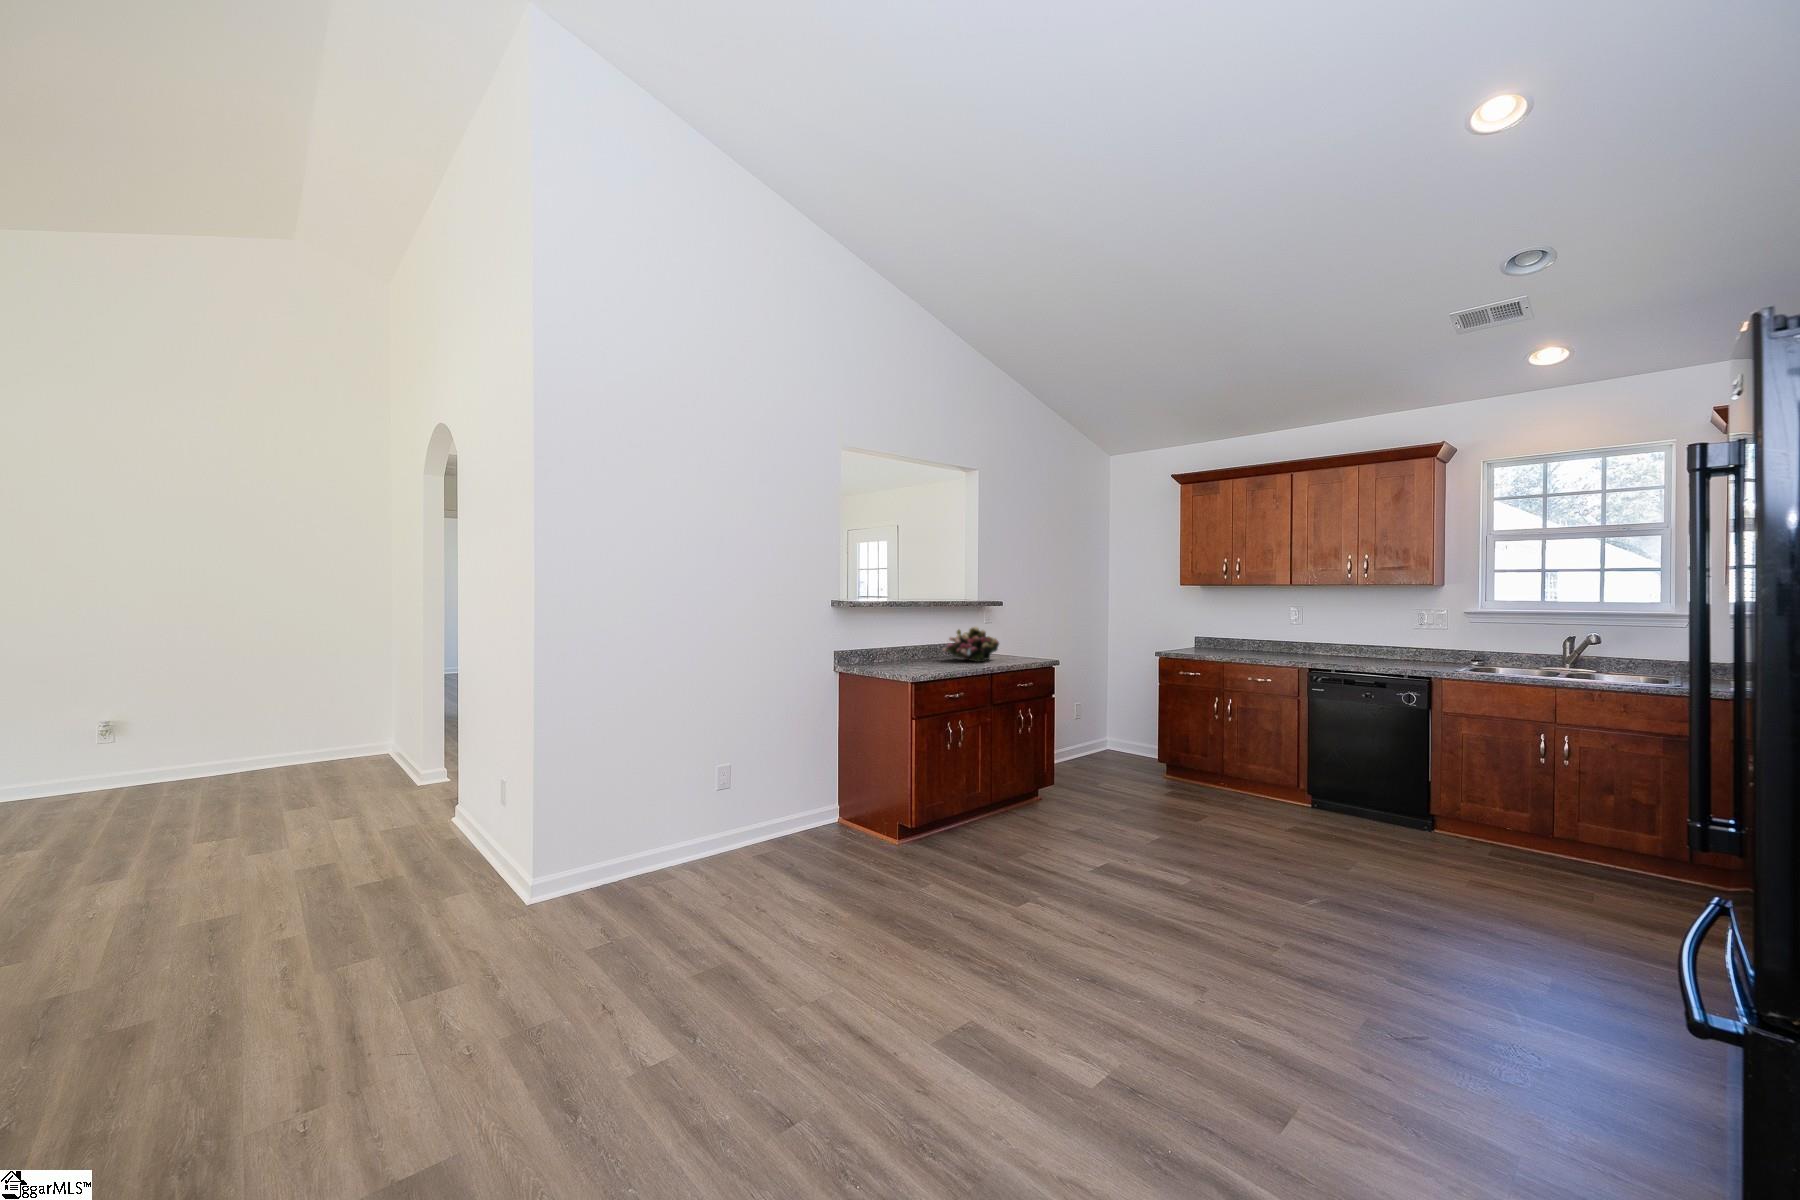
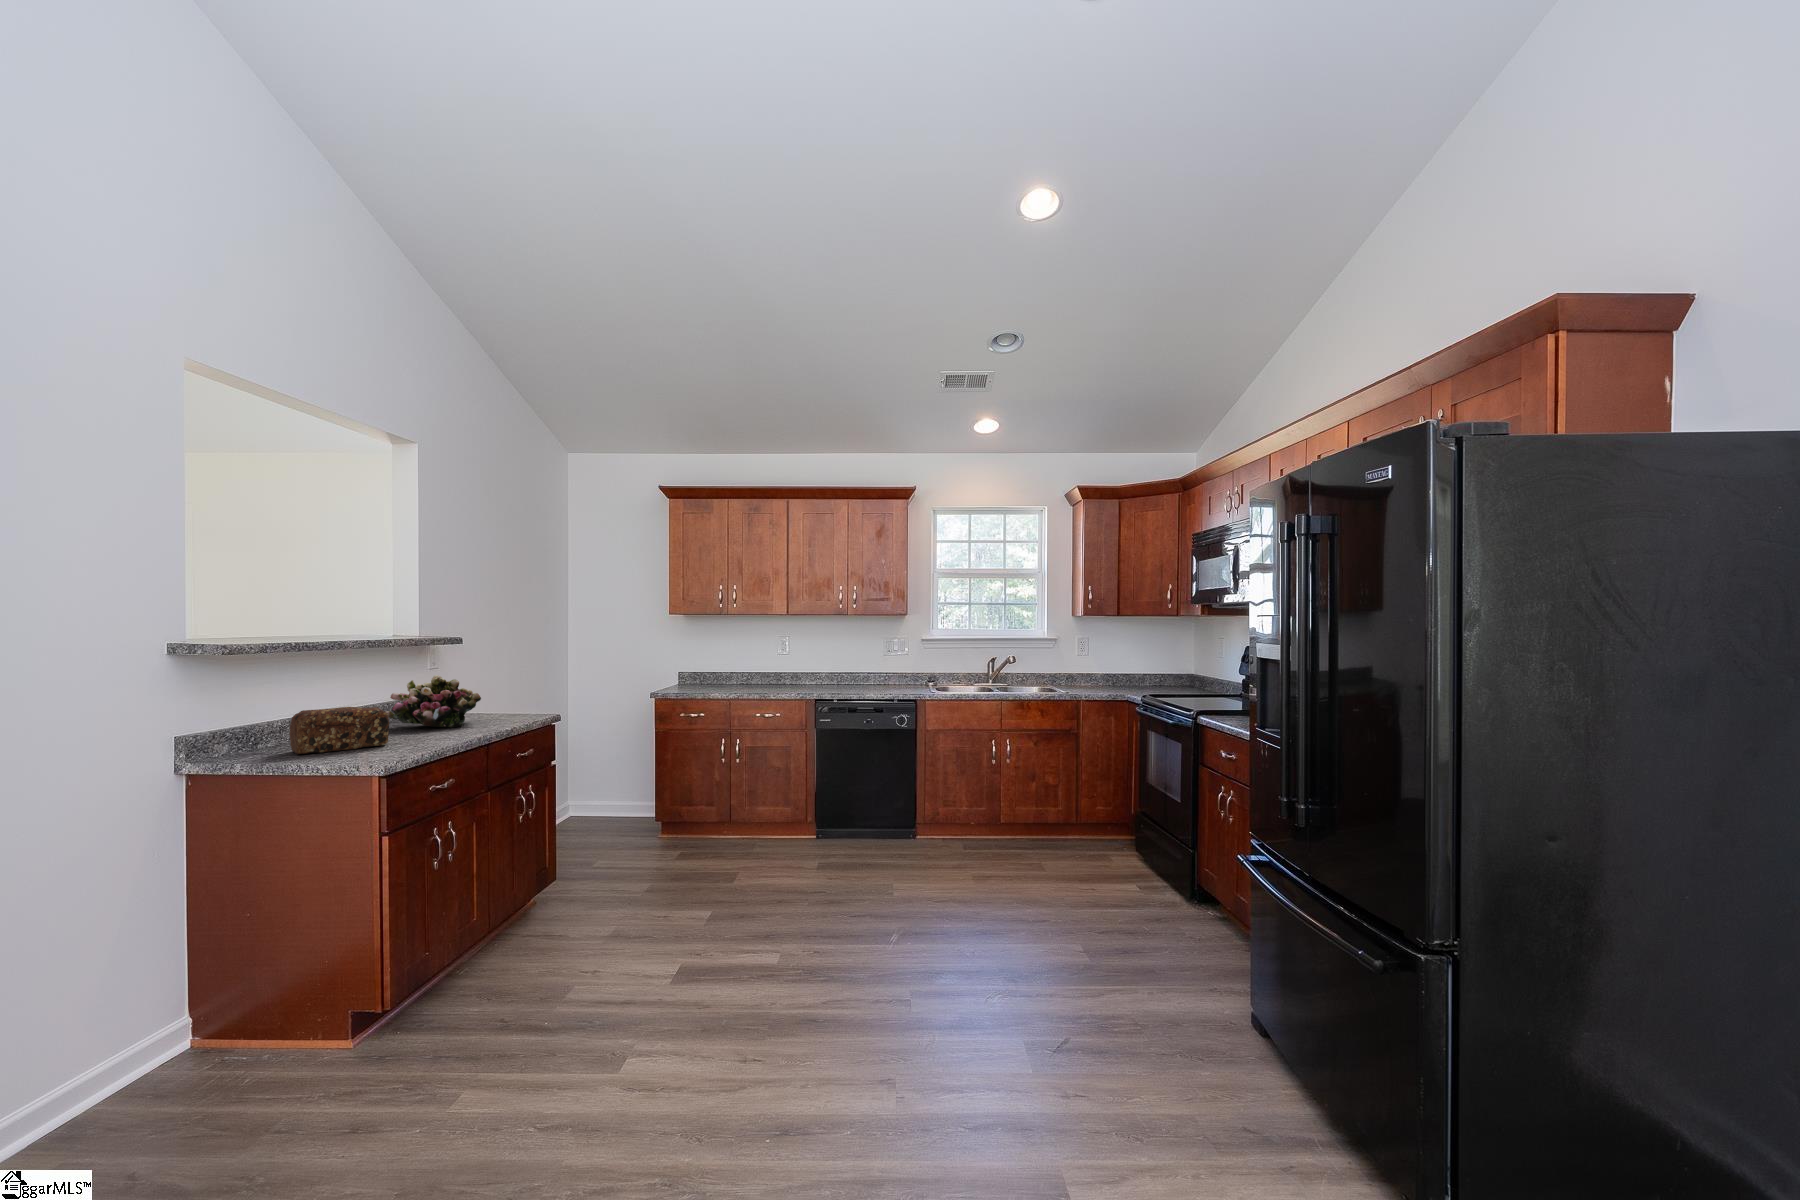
bread loaf: none [884,642,931,668] -> present [289,707,389,755]

